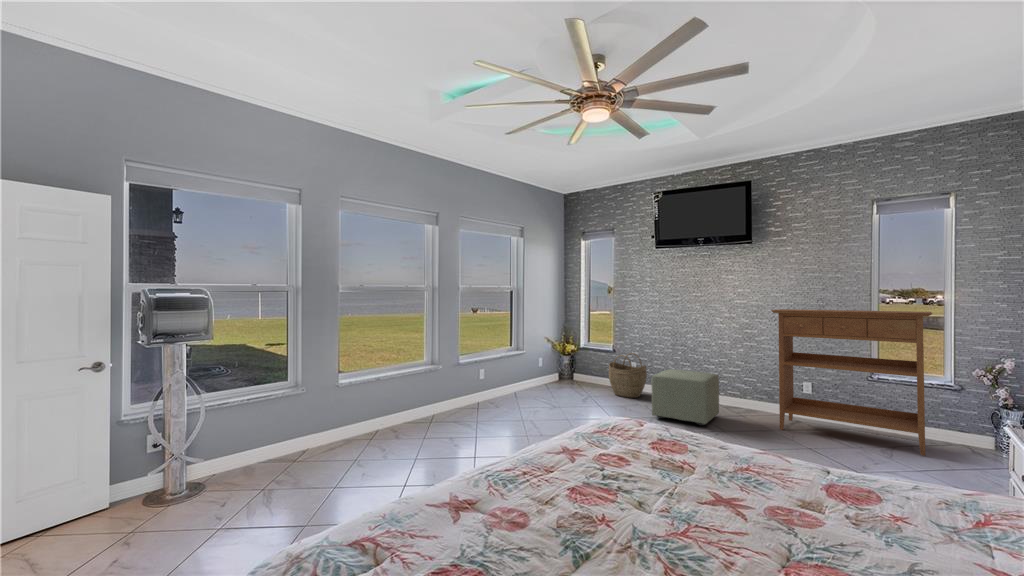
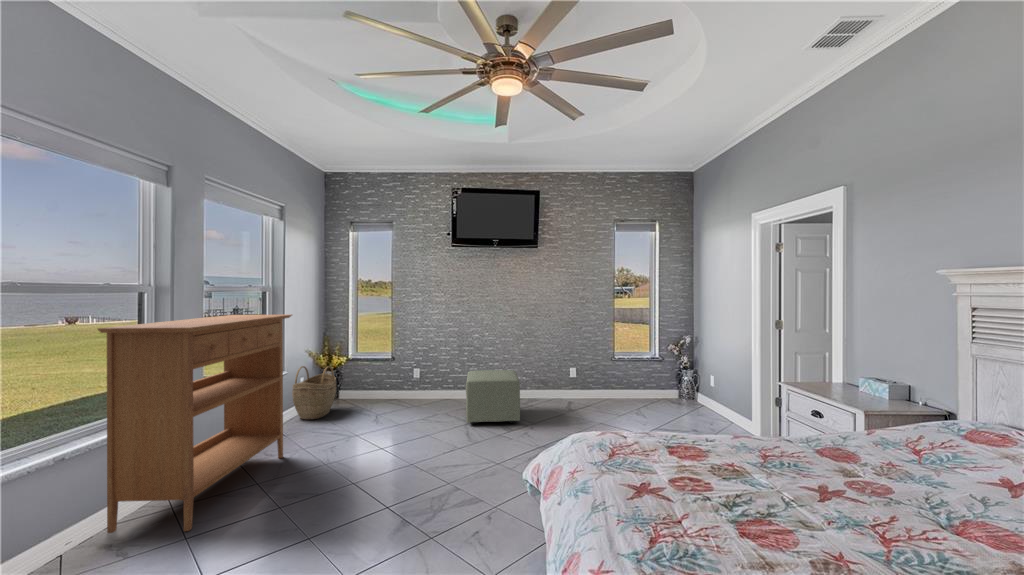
console table: present [771,309,932,456] -> present [98,314,292,533]
woven basket: present [609,353,647,398] -> present [292,366,336,420]

